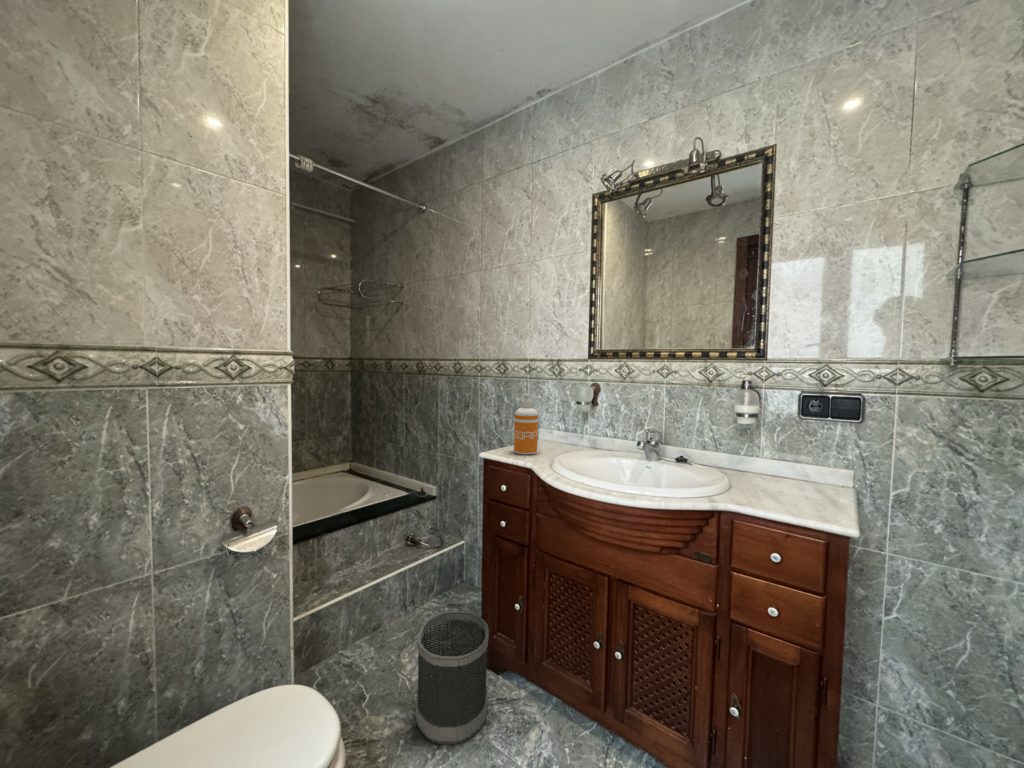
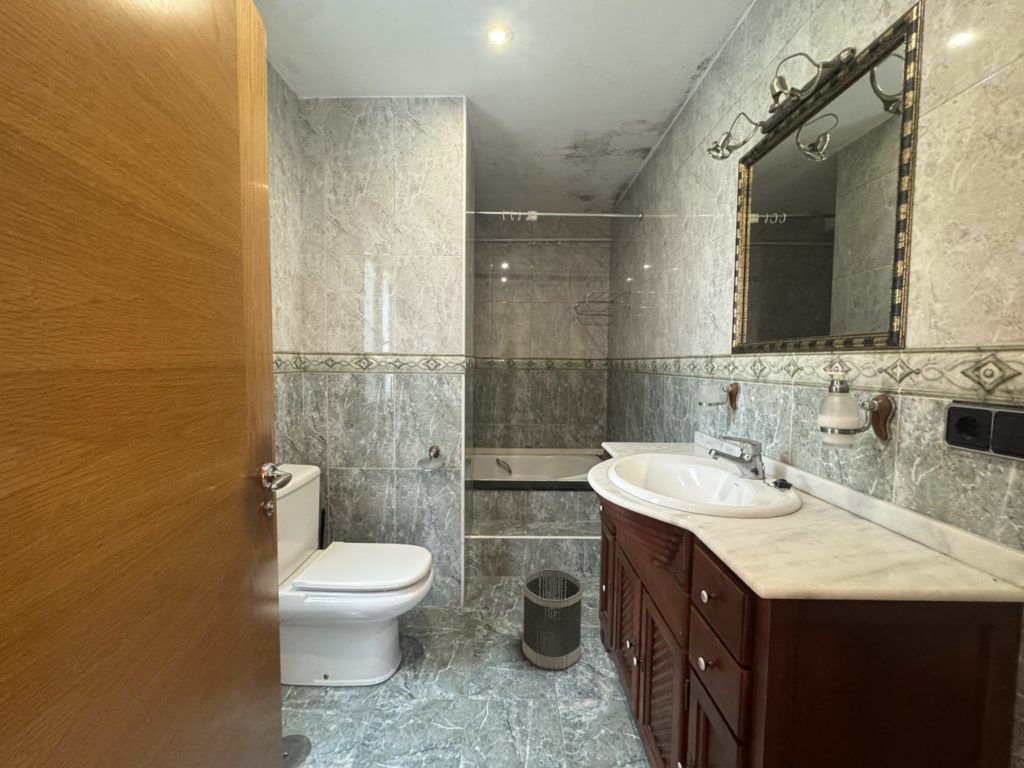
soap dispenser: present [514,394,538,455] -> none [631,390,657,451]

